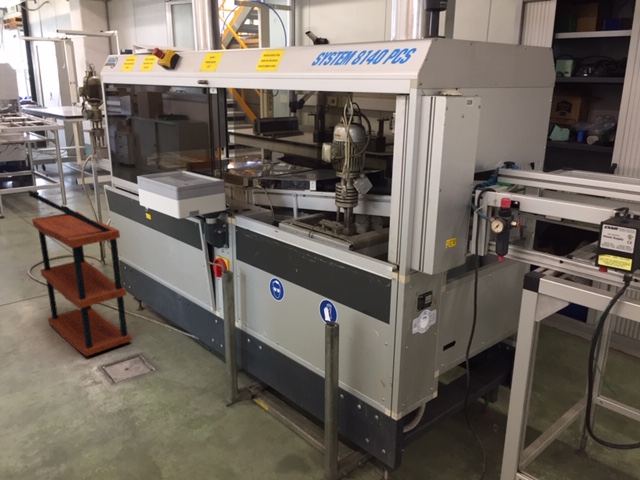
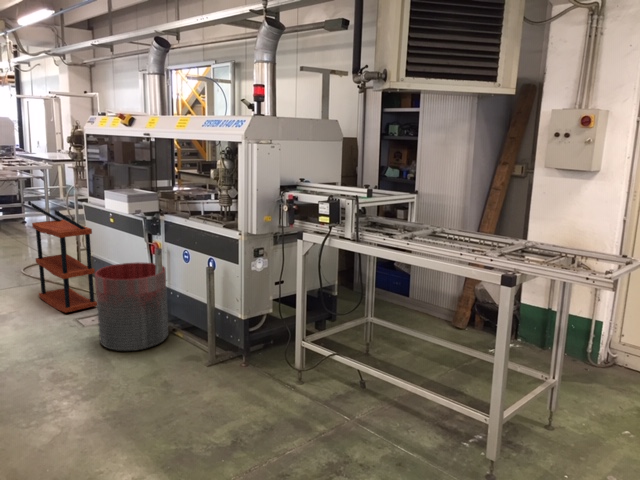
trash can: none [128,291,246,445] -> present [95,263,168,351]

